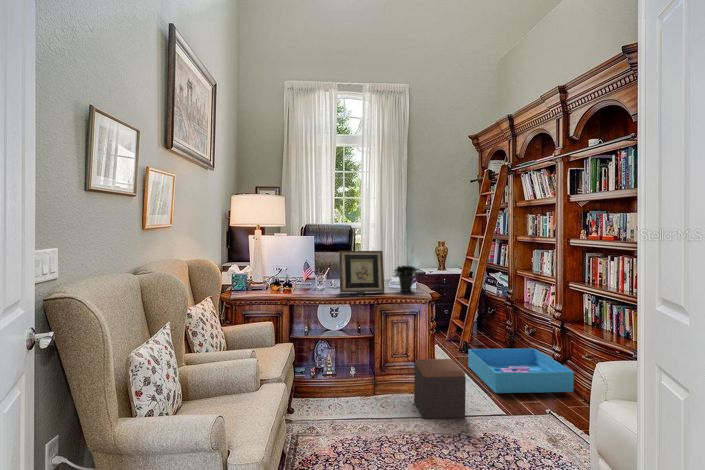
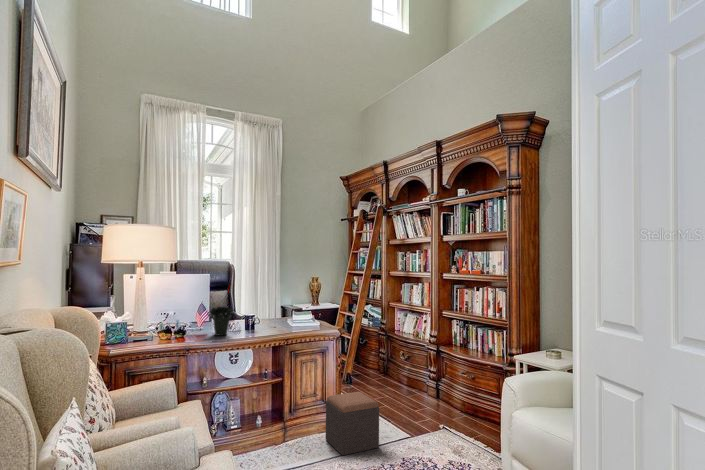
picture frame: present [339,251,384,292] -> none [246,288,293,334]
potted plant: present [394,266,417,291] -> present [208,286,234,335]
storage bin: present [468,349,574,393] -> none [358,373,452,419]

